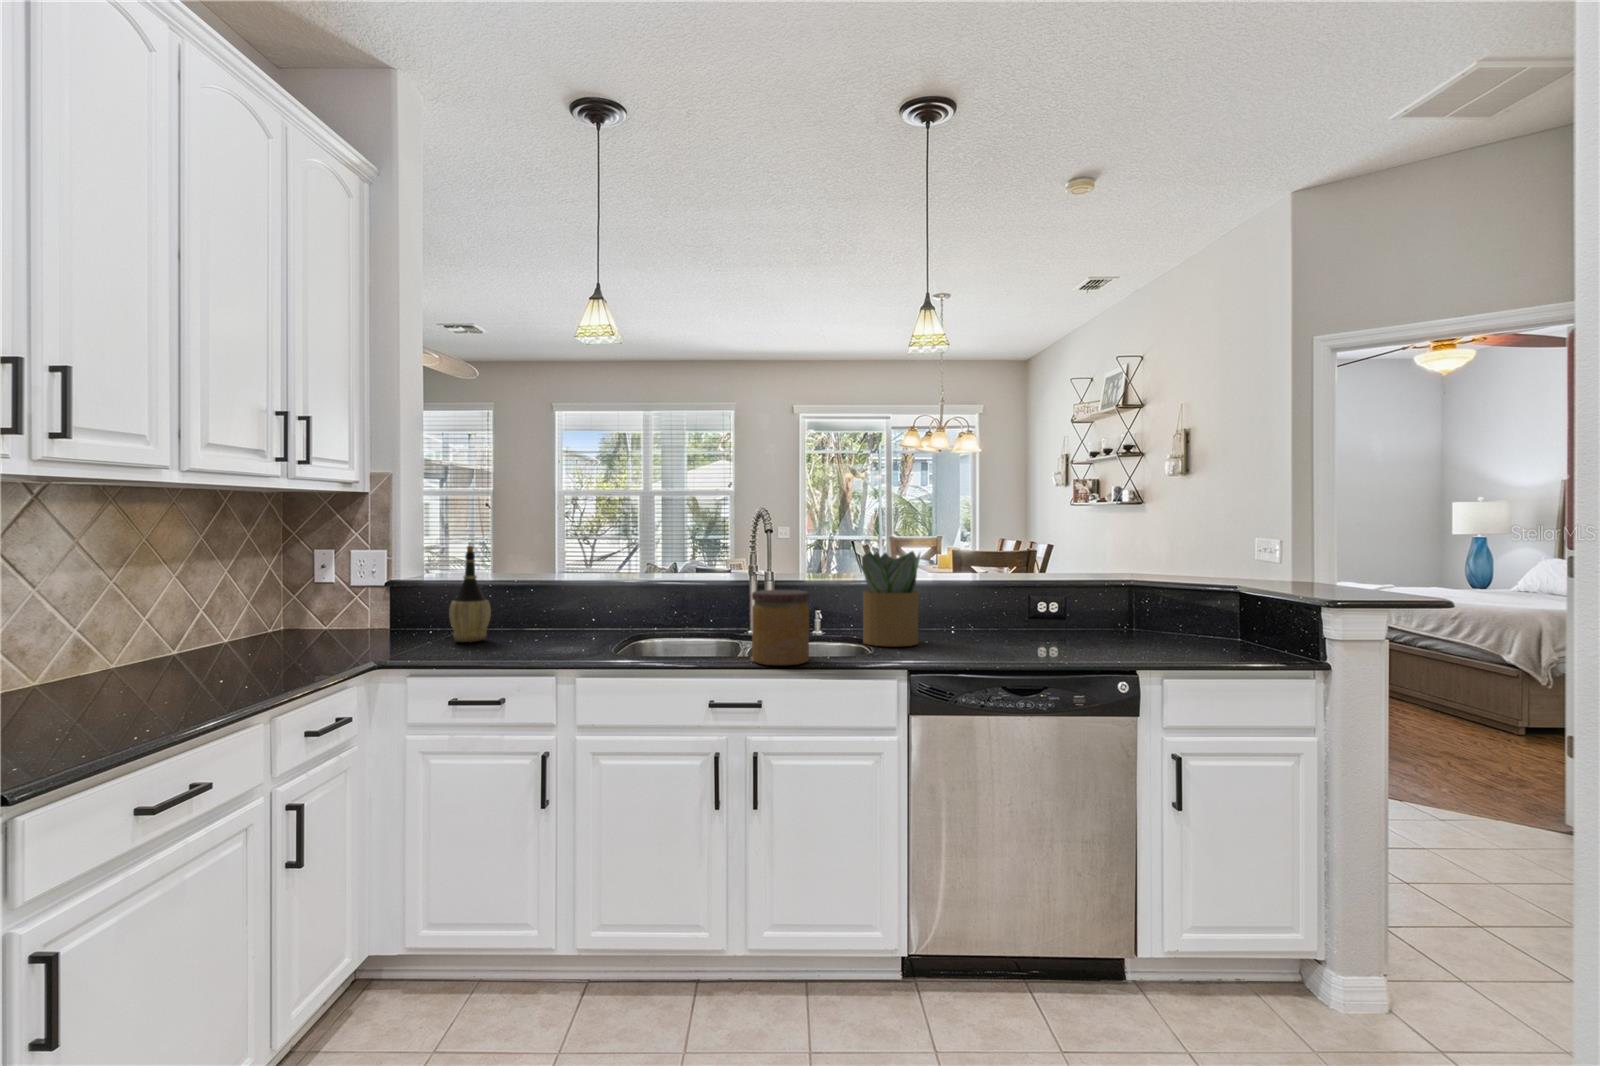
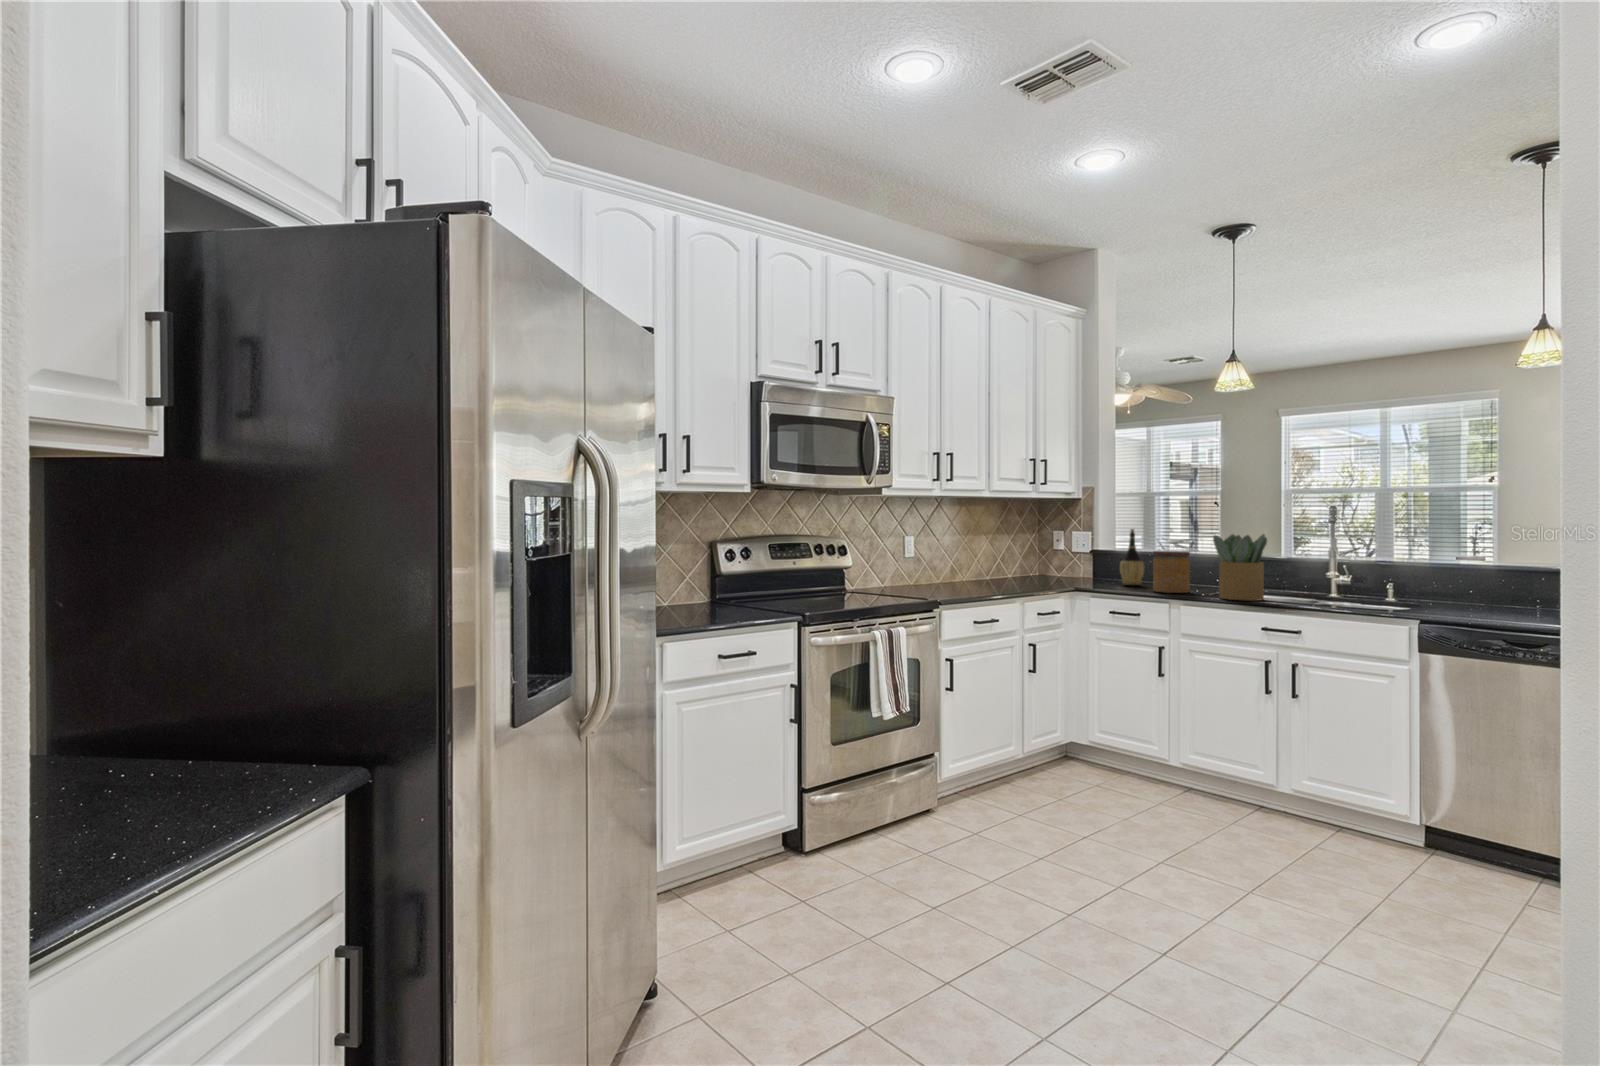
potted plant: present [856,551,920,647] -> present [1213,534,1267,601]
jar: present [752,590,810,665] -> present [1153,551,1190,593]

